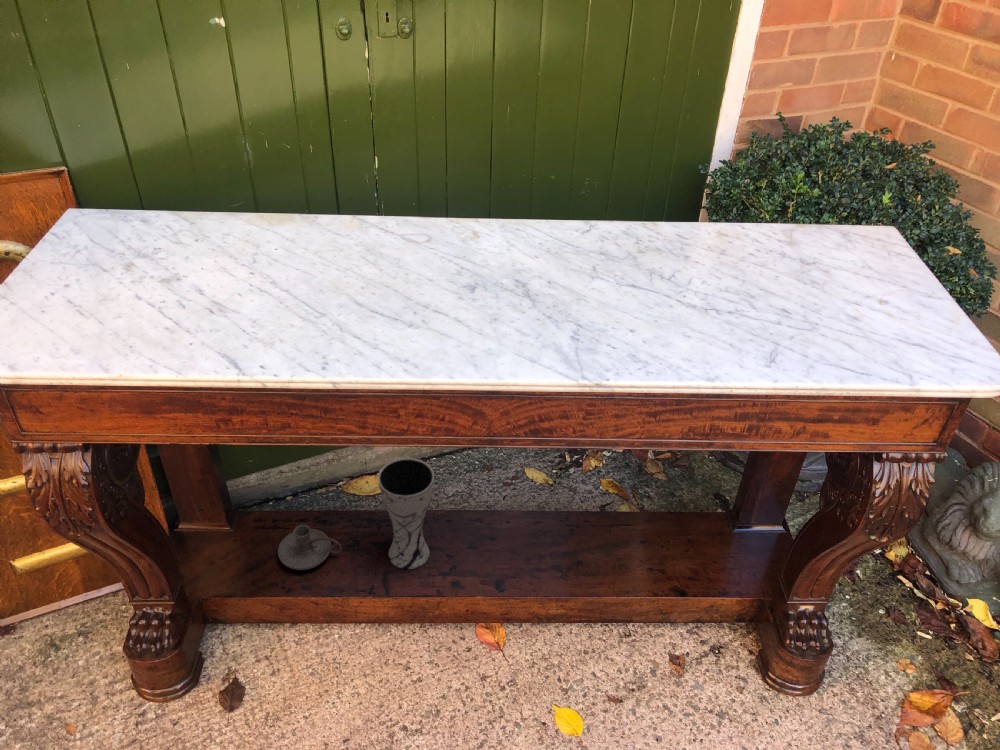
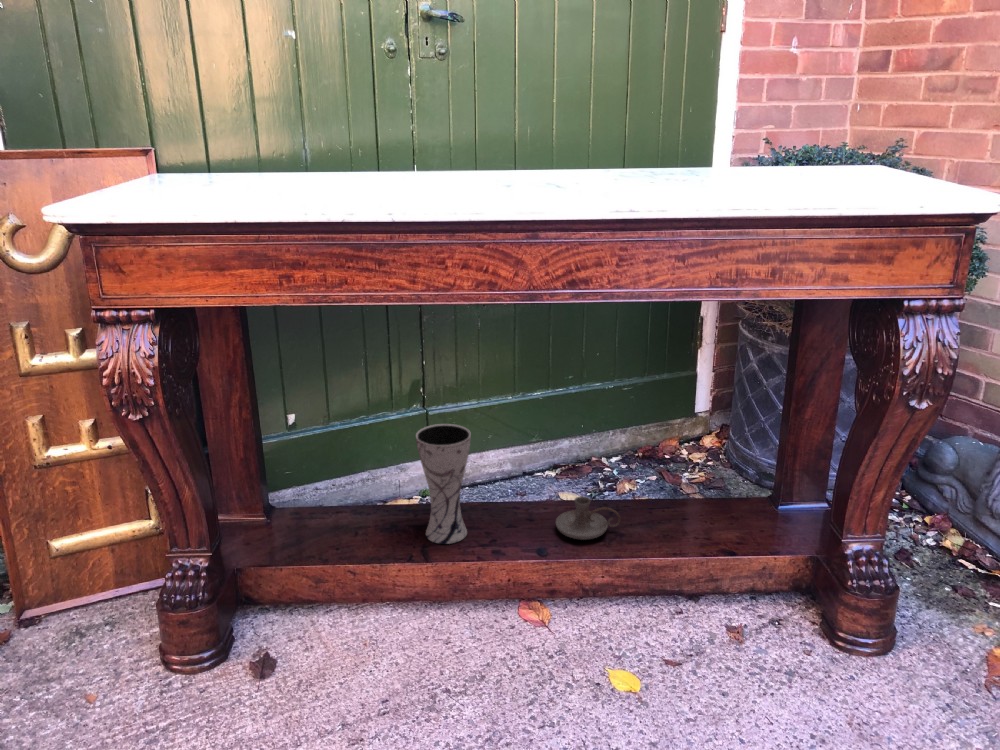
candle holder: present [278,525,342,570] -> present [556,497,621,540]

